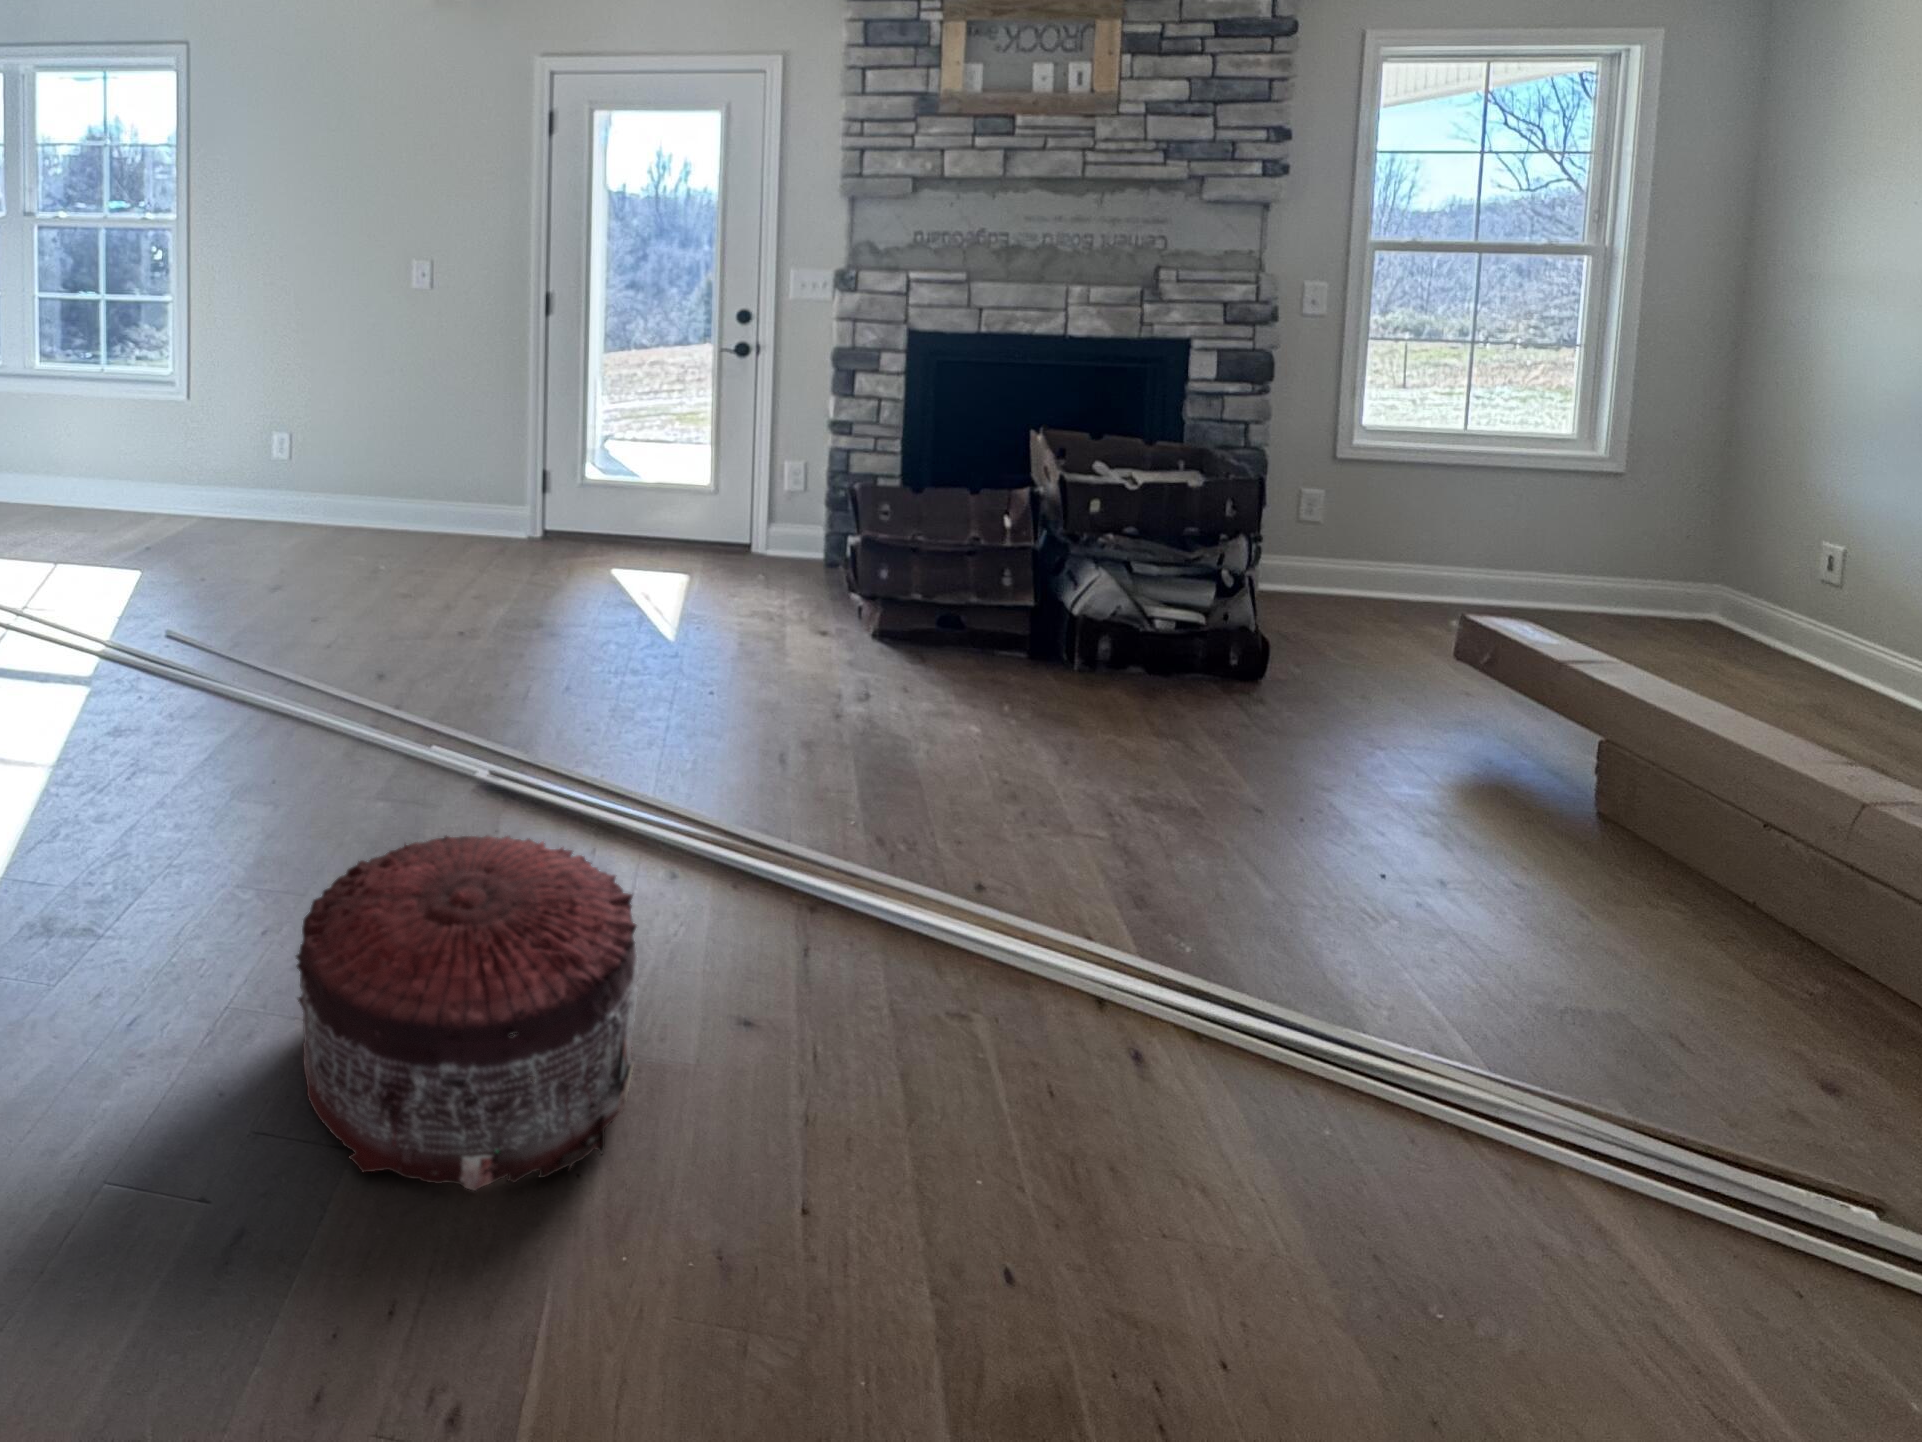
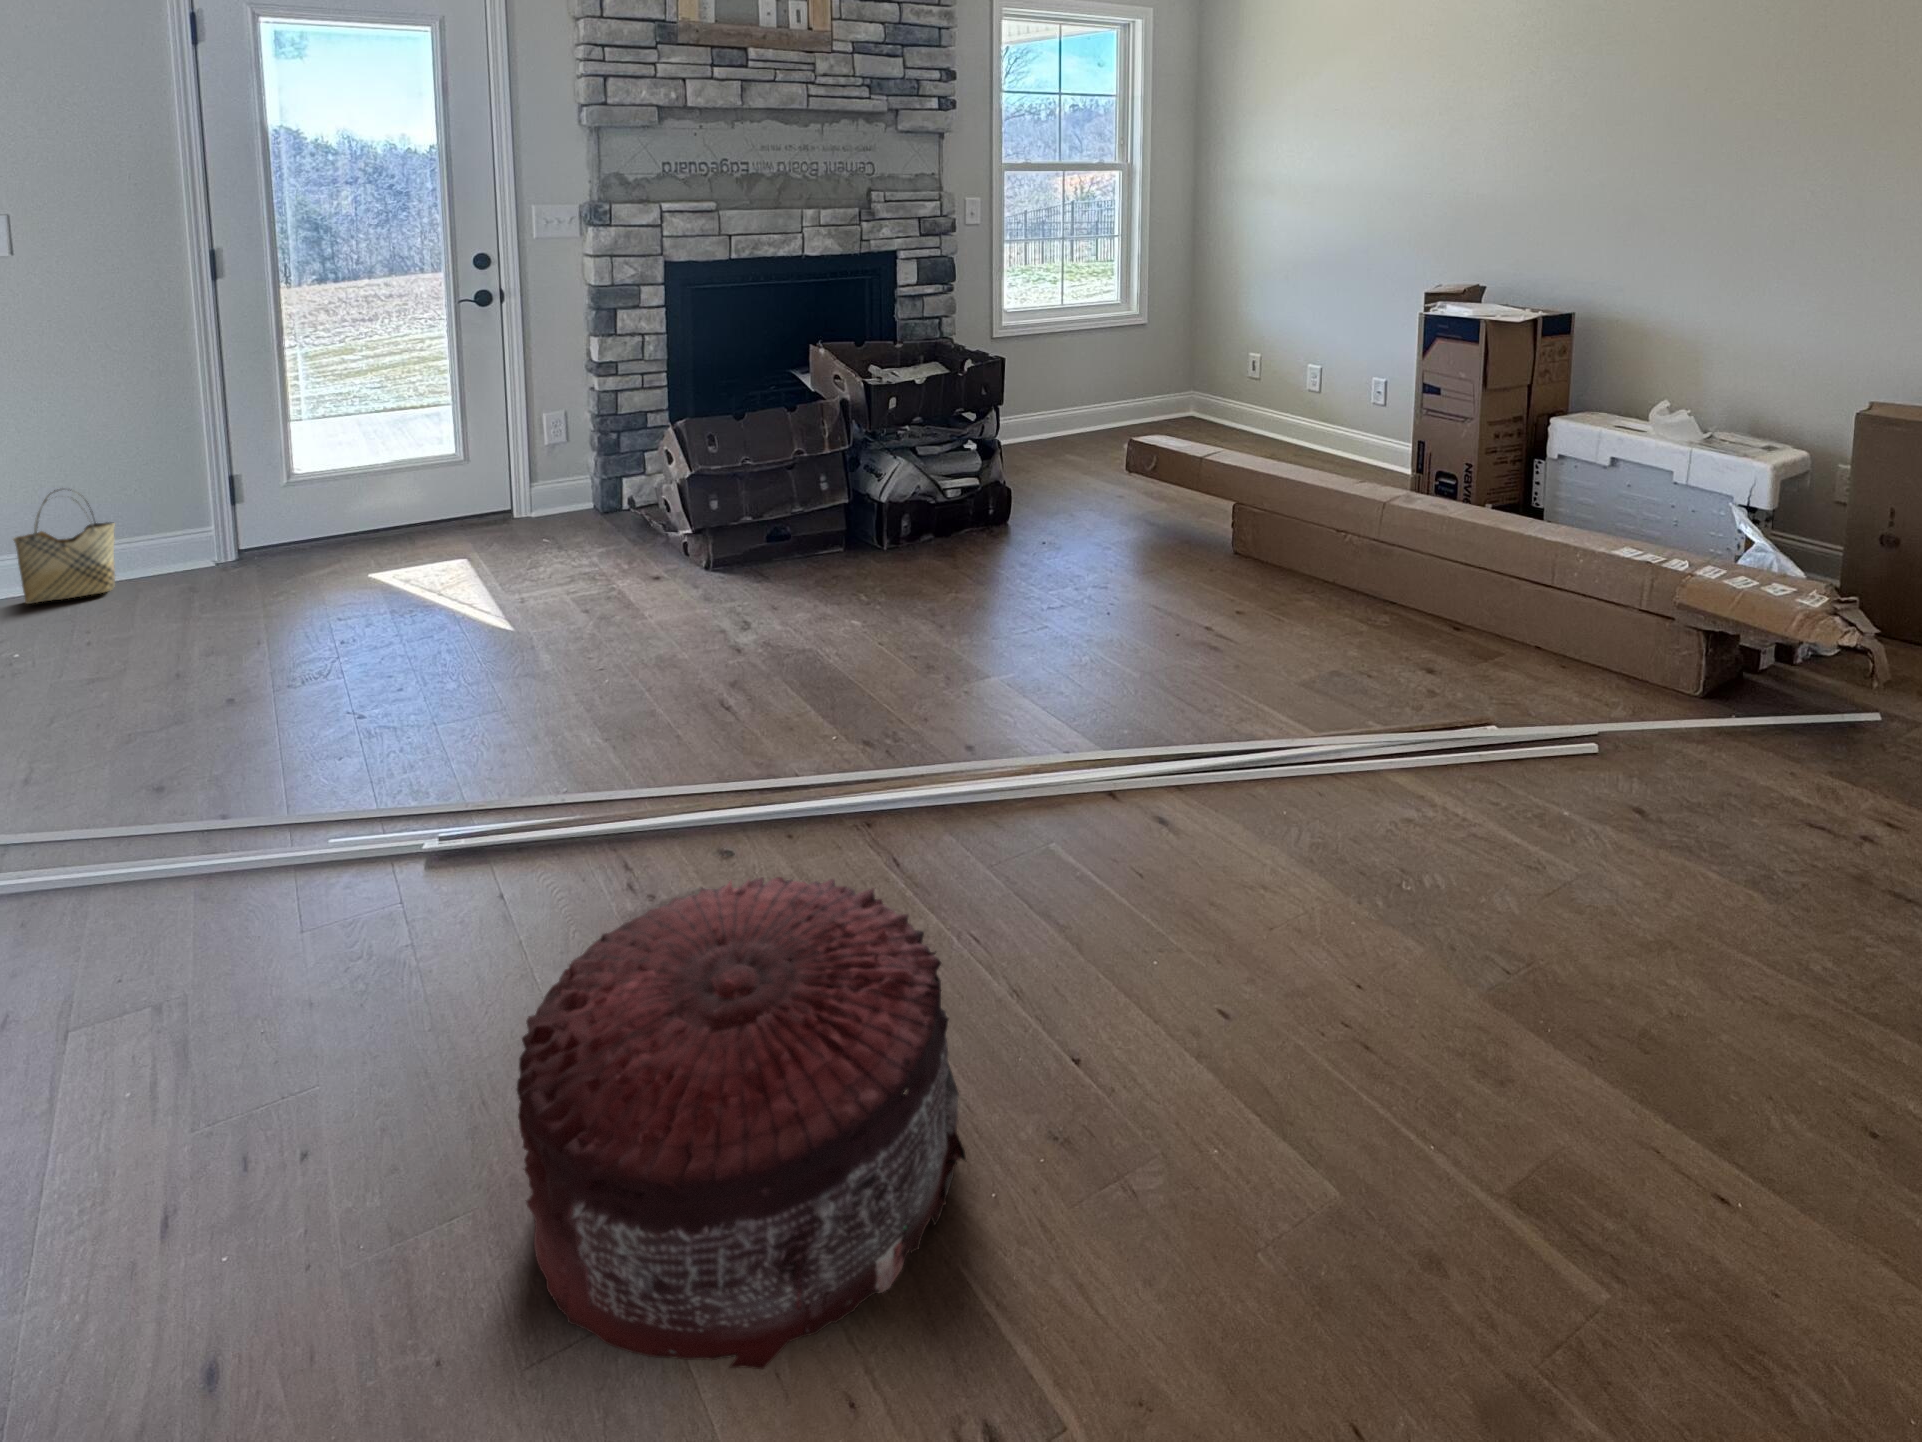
woven basket: none [413,456,470,536] -> present [13,490,115,604]

